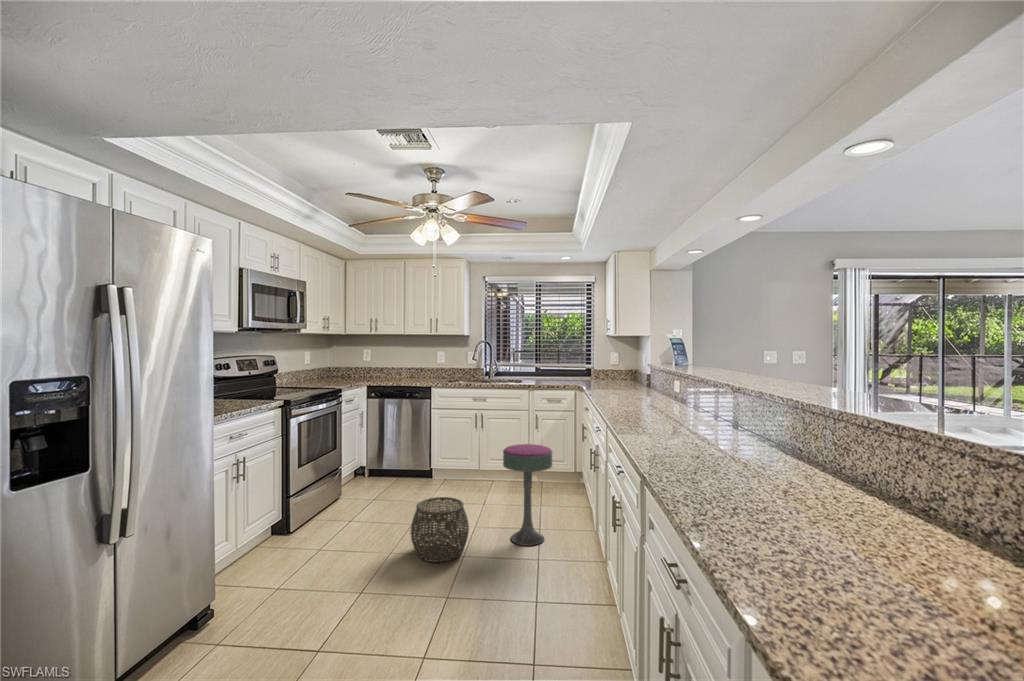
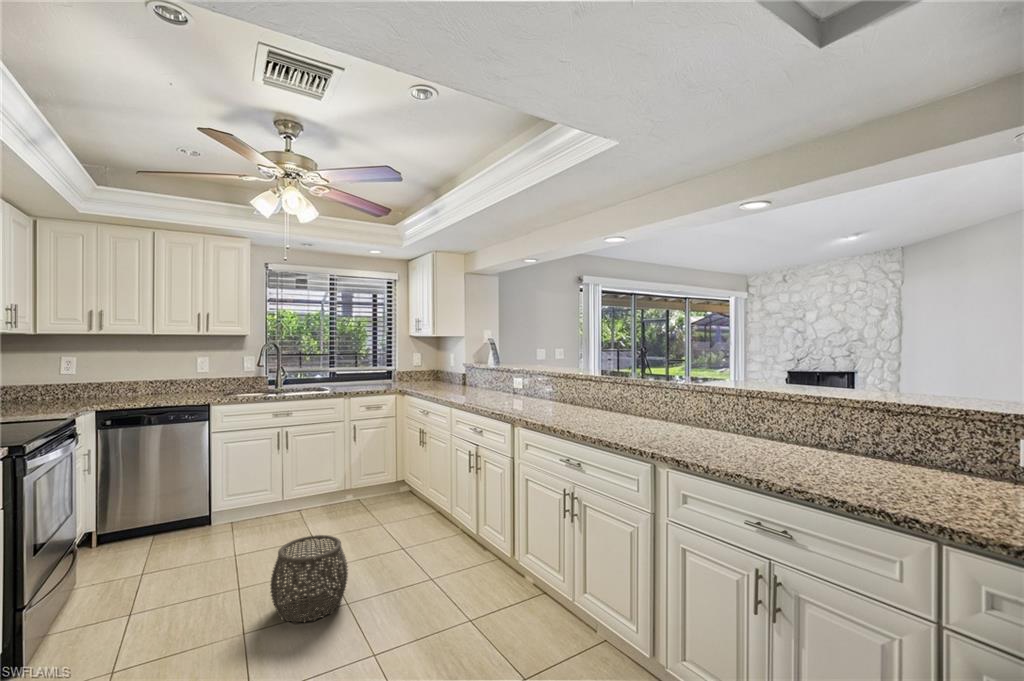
bar stool: present [503,444,552,546] -> none [369,456,425,569]

